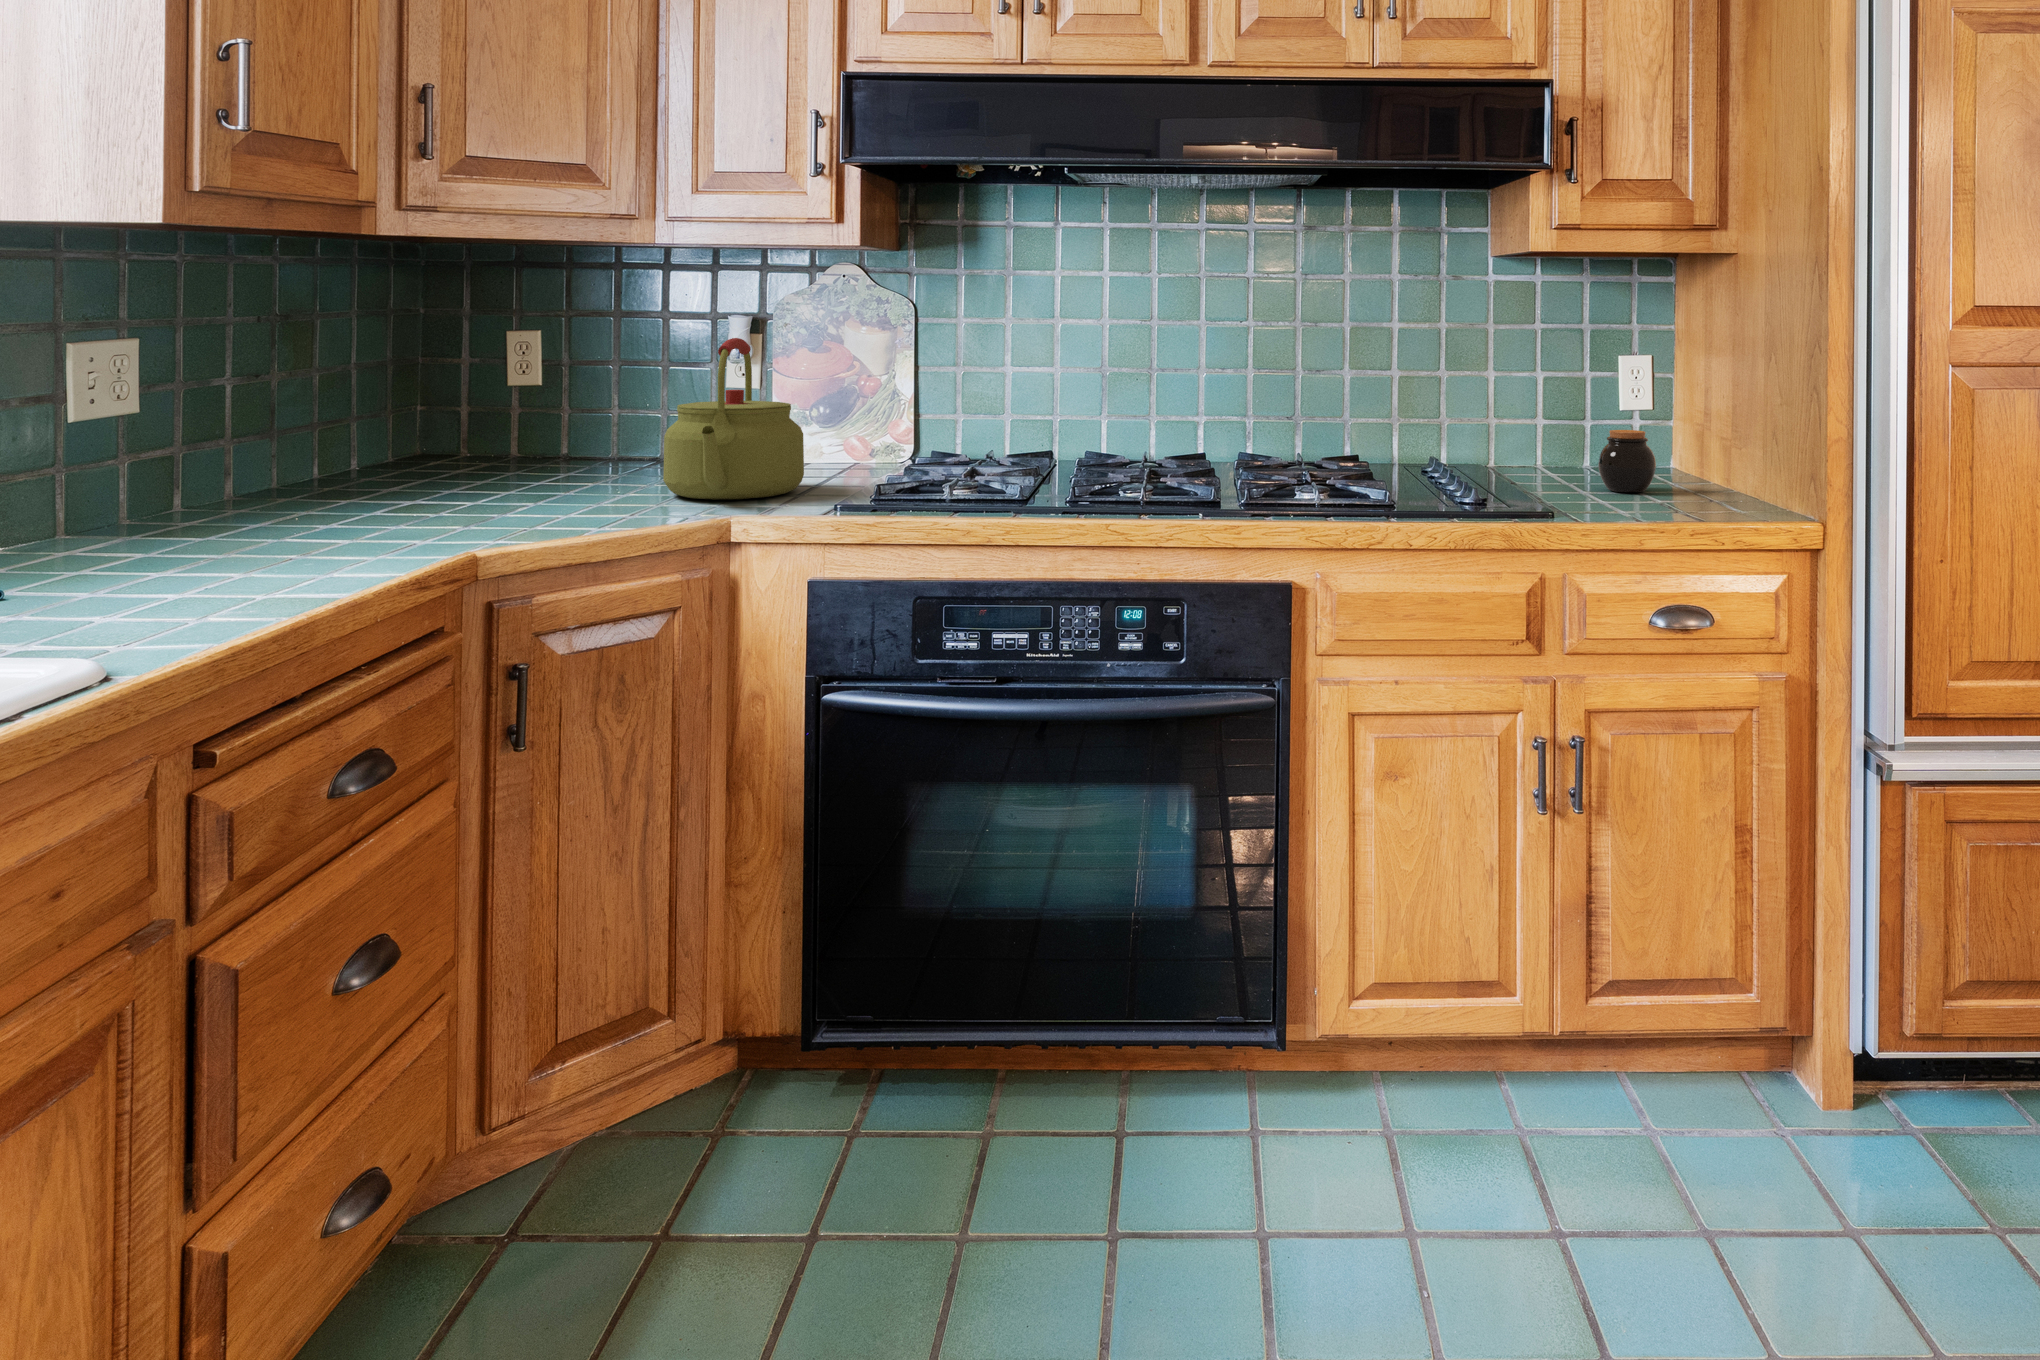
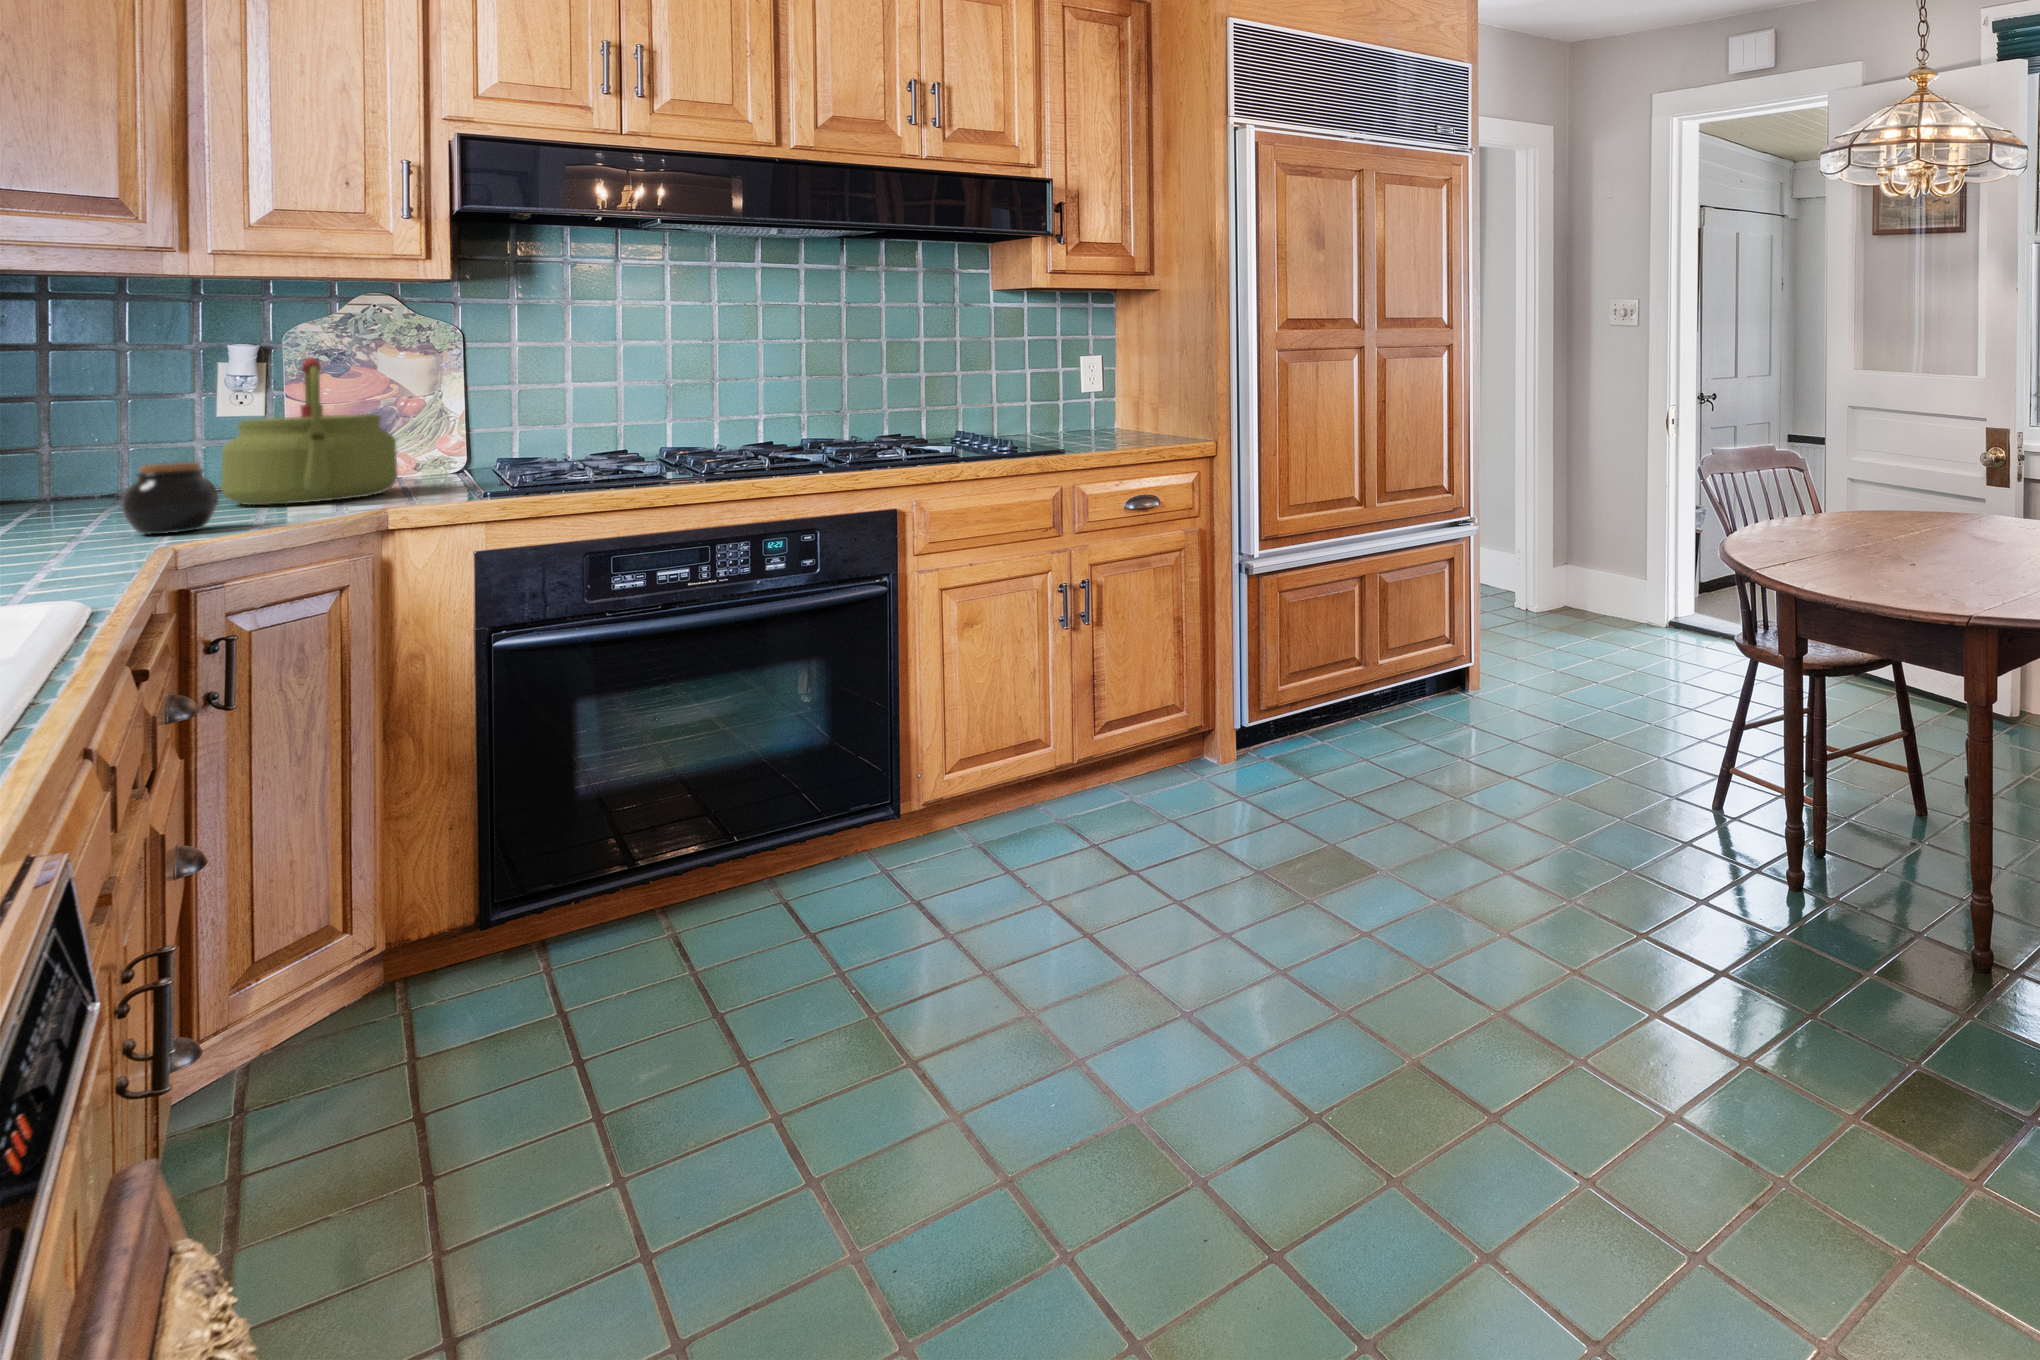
jar: present [1598,430,1656,492] -> present [121,462,218,535]

